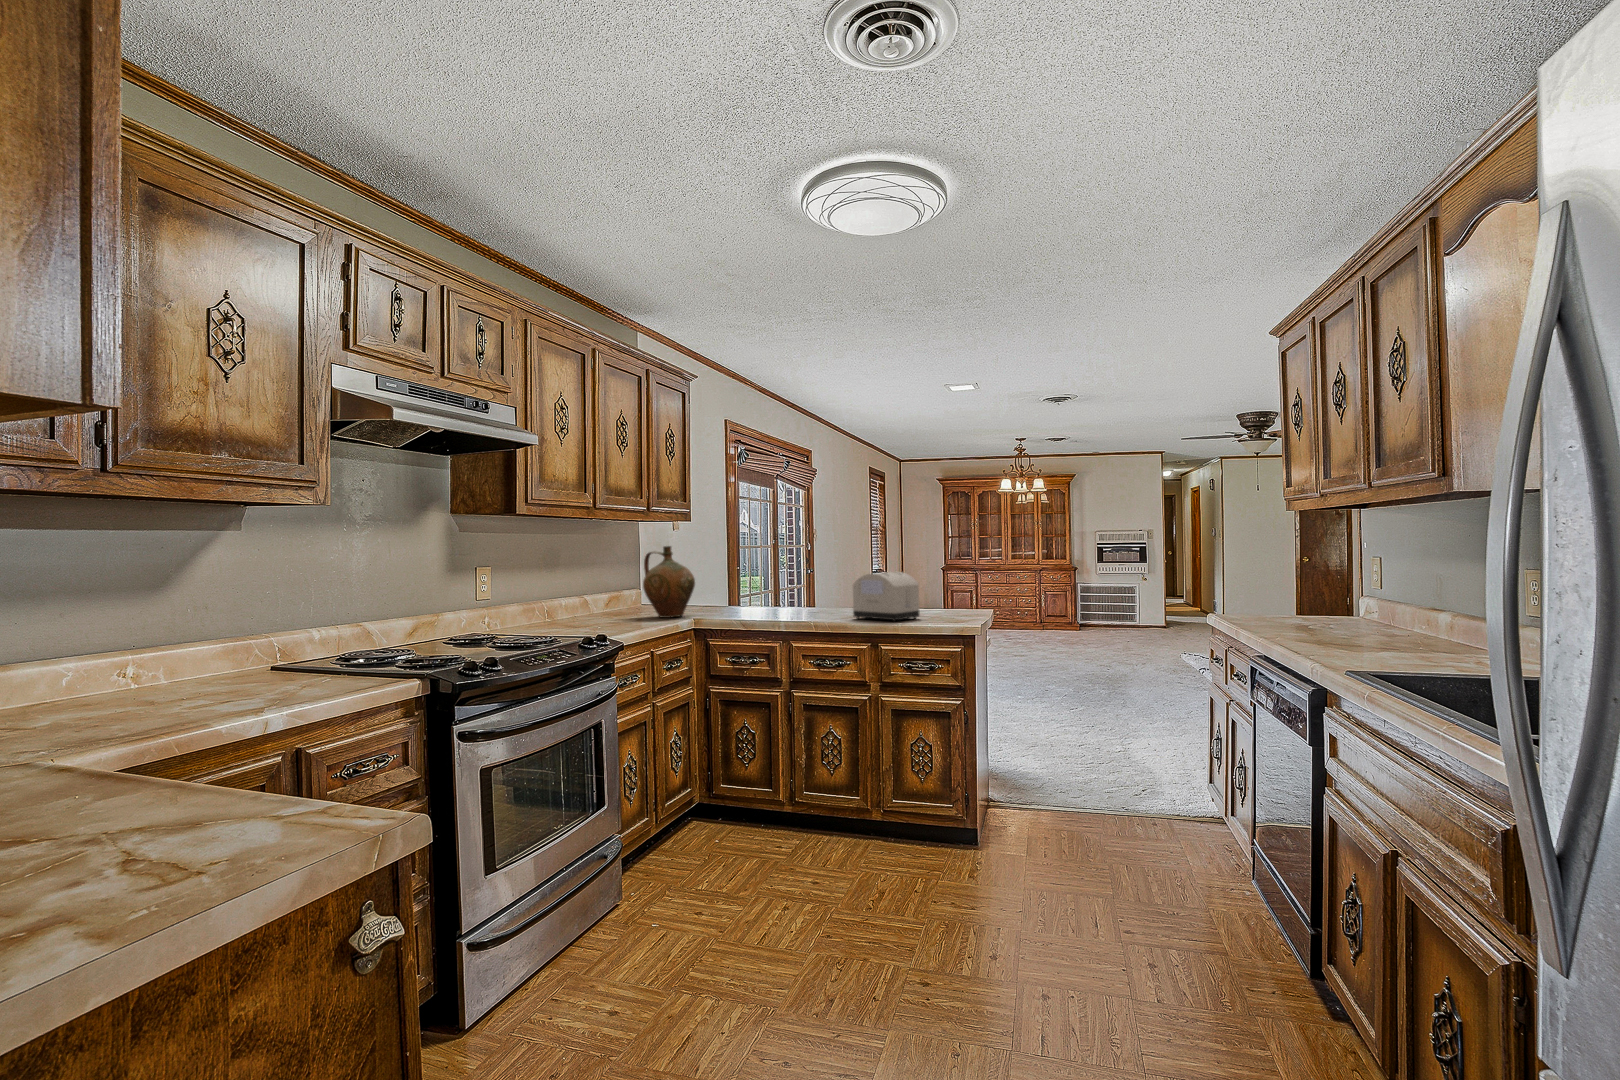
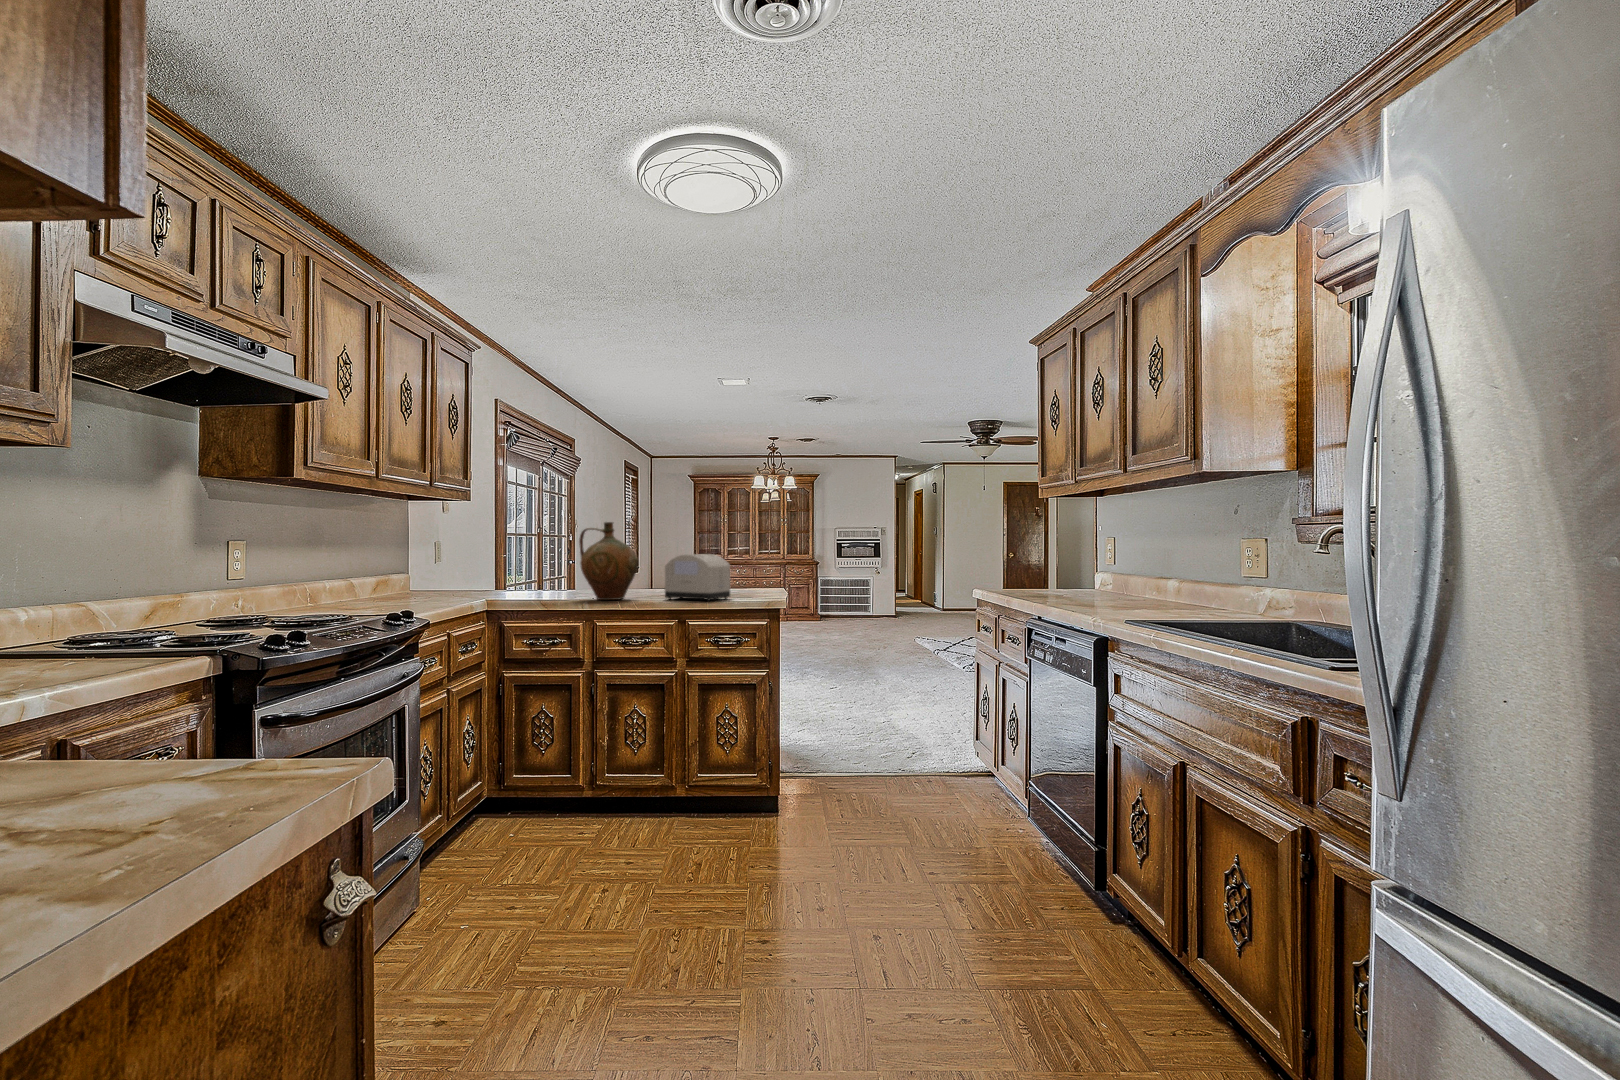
ceramic jug: present [643,546,695,618] -> present [579,522,638,600]

